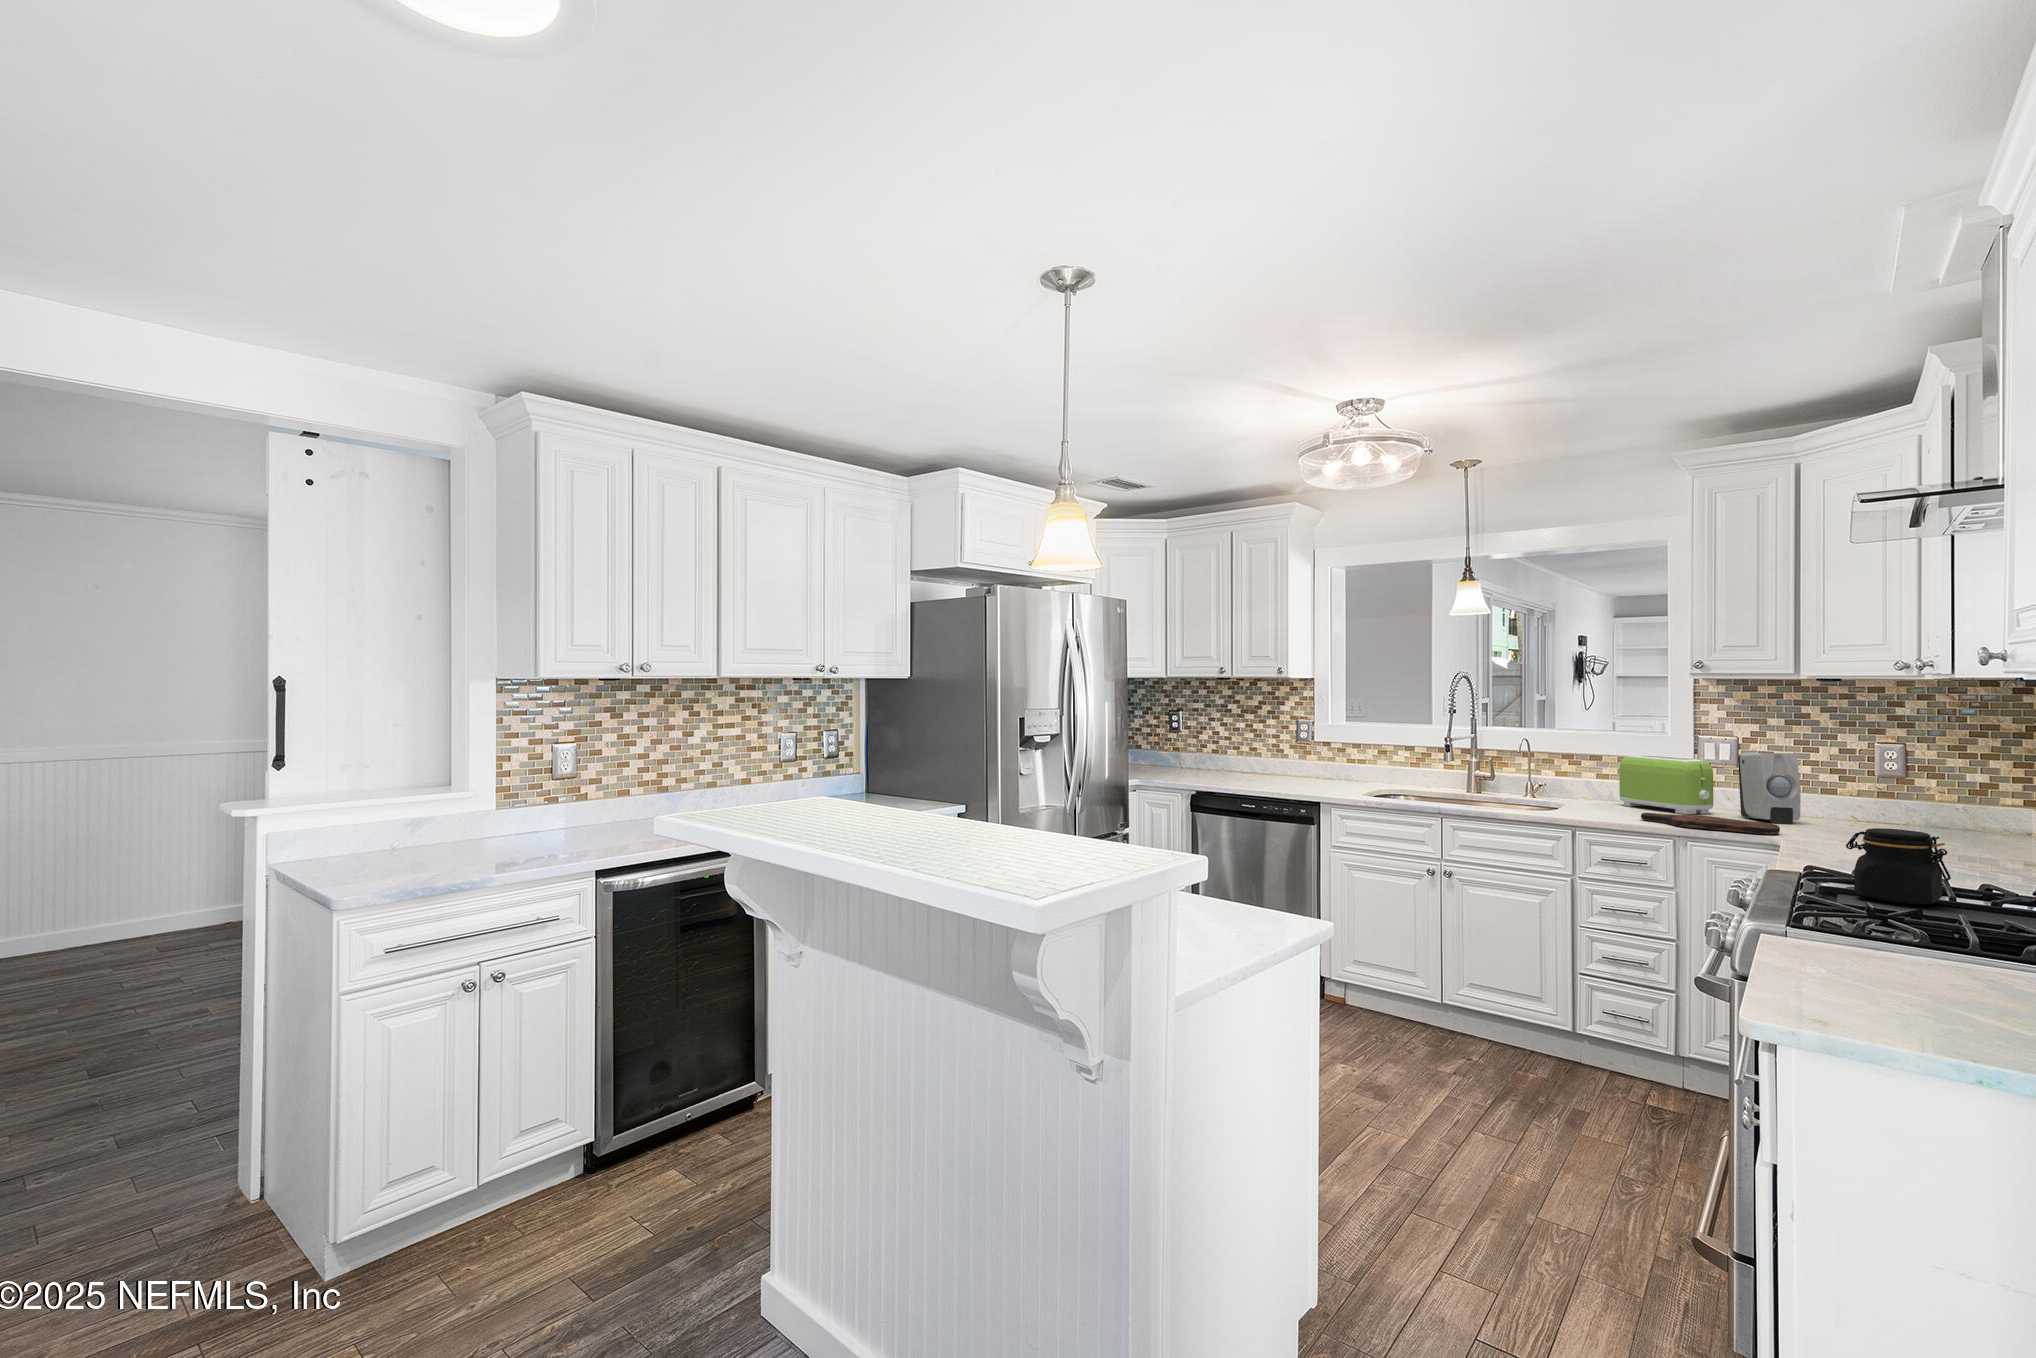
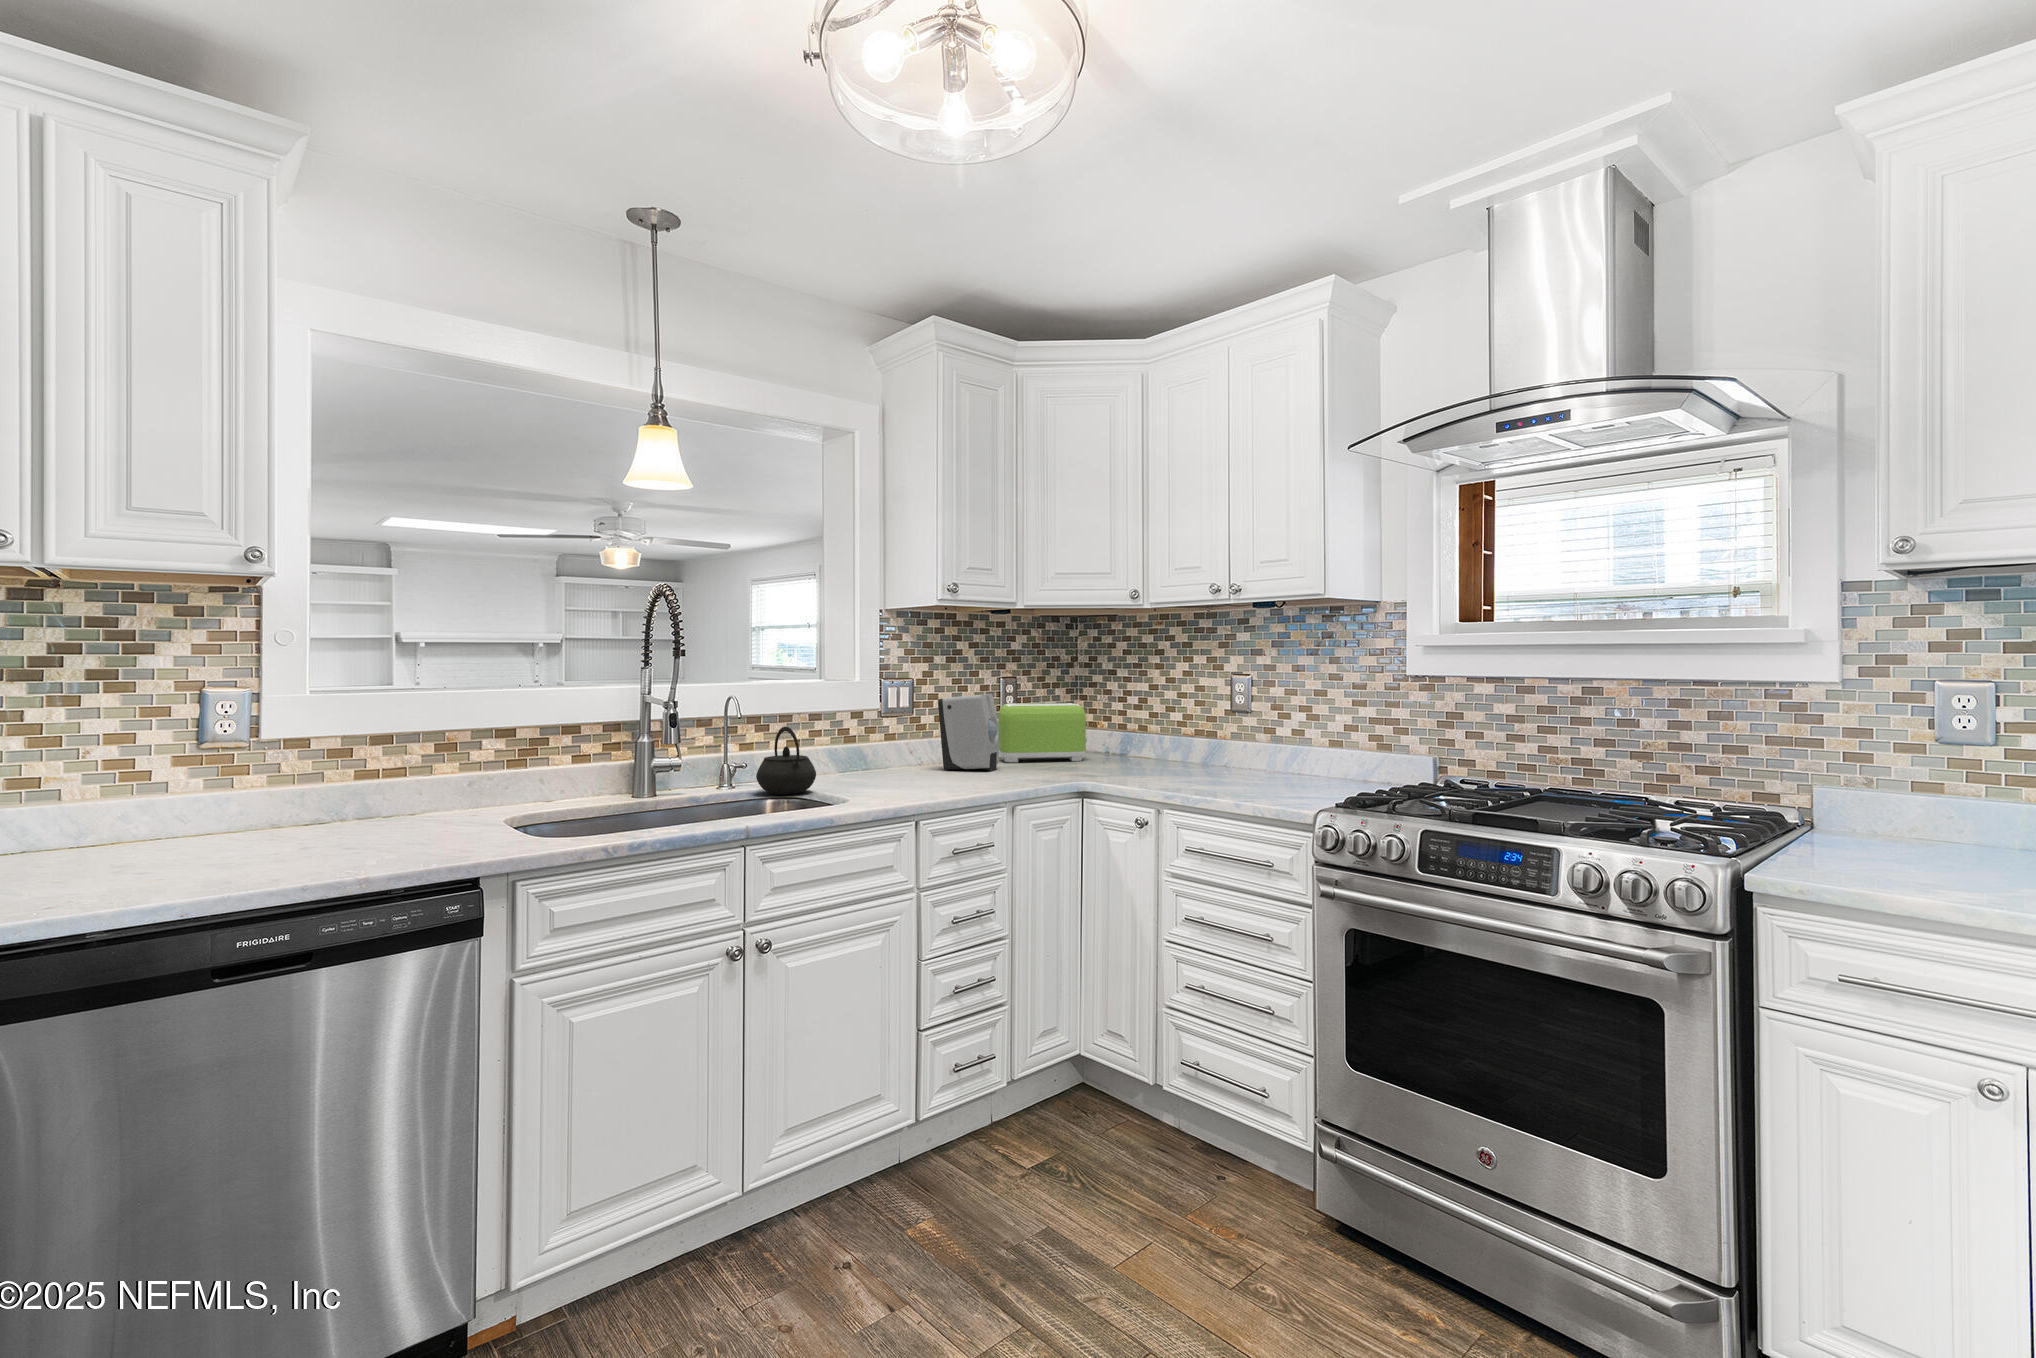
toaster: present [1619,755,1713,814] -> present [998,703,1087,762]
kettle: none [1524,760,1568,805] -> present [756,726,816,795]
cutting board: present [1641,813,1780,834] -> none [958,770,1085,789]
jar: present [1846,828,1951,904] -> none [1483,744,1562,814]

